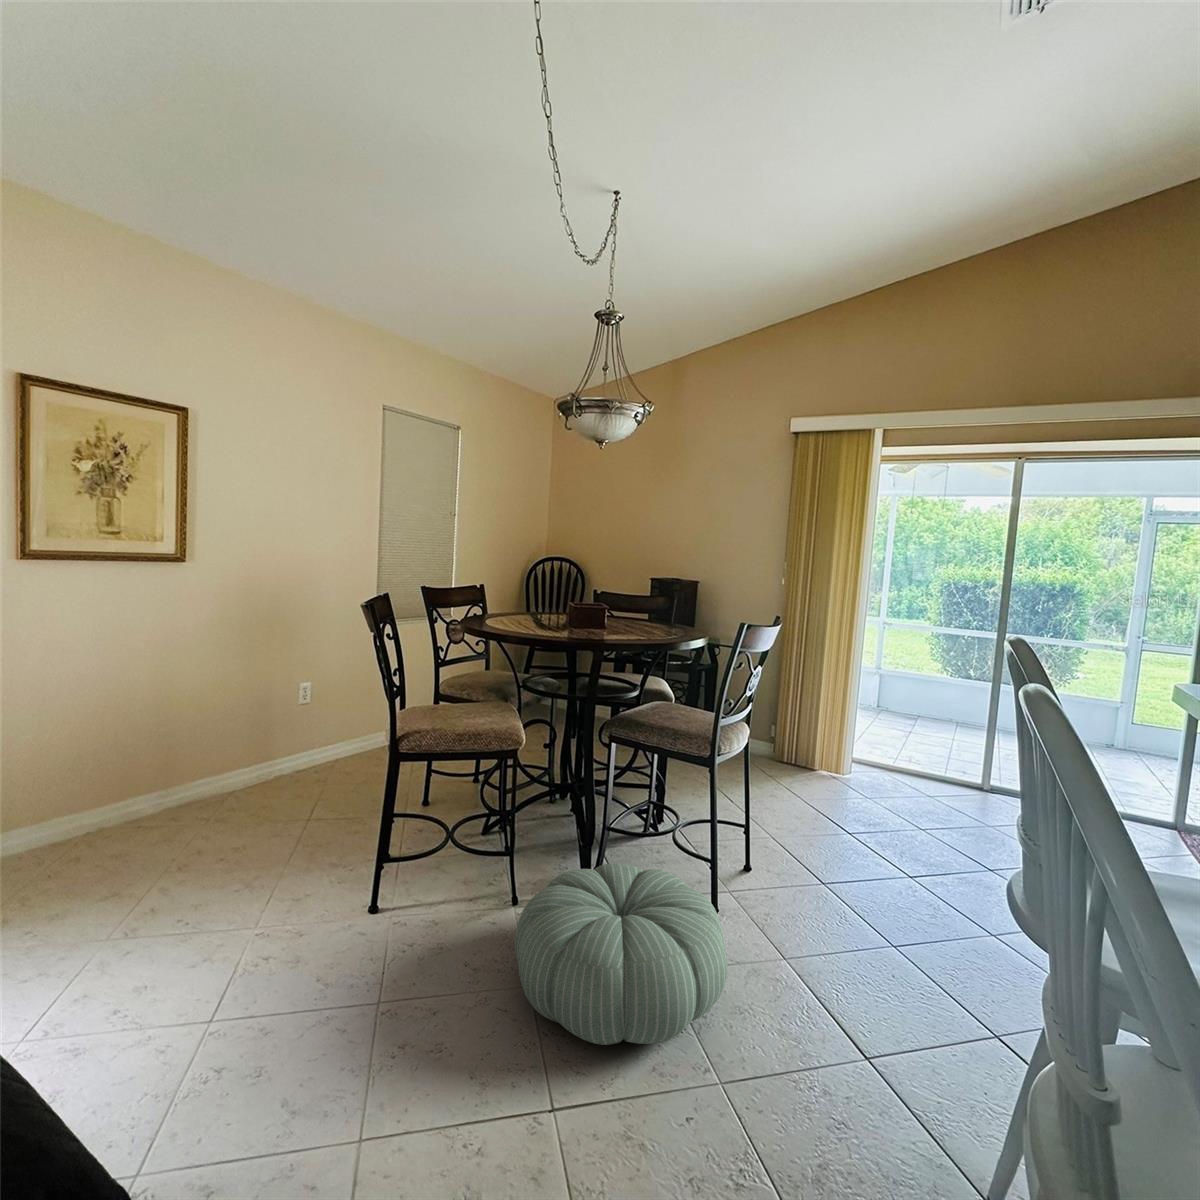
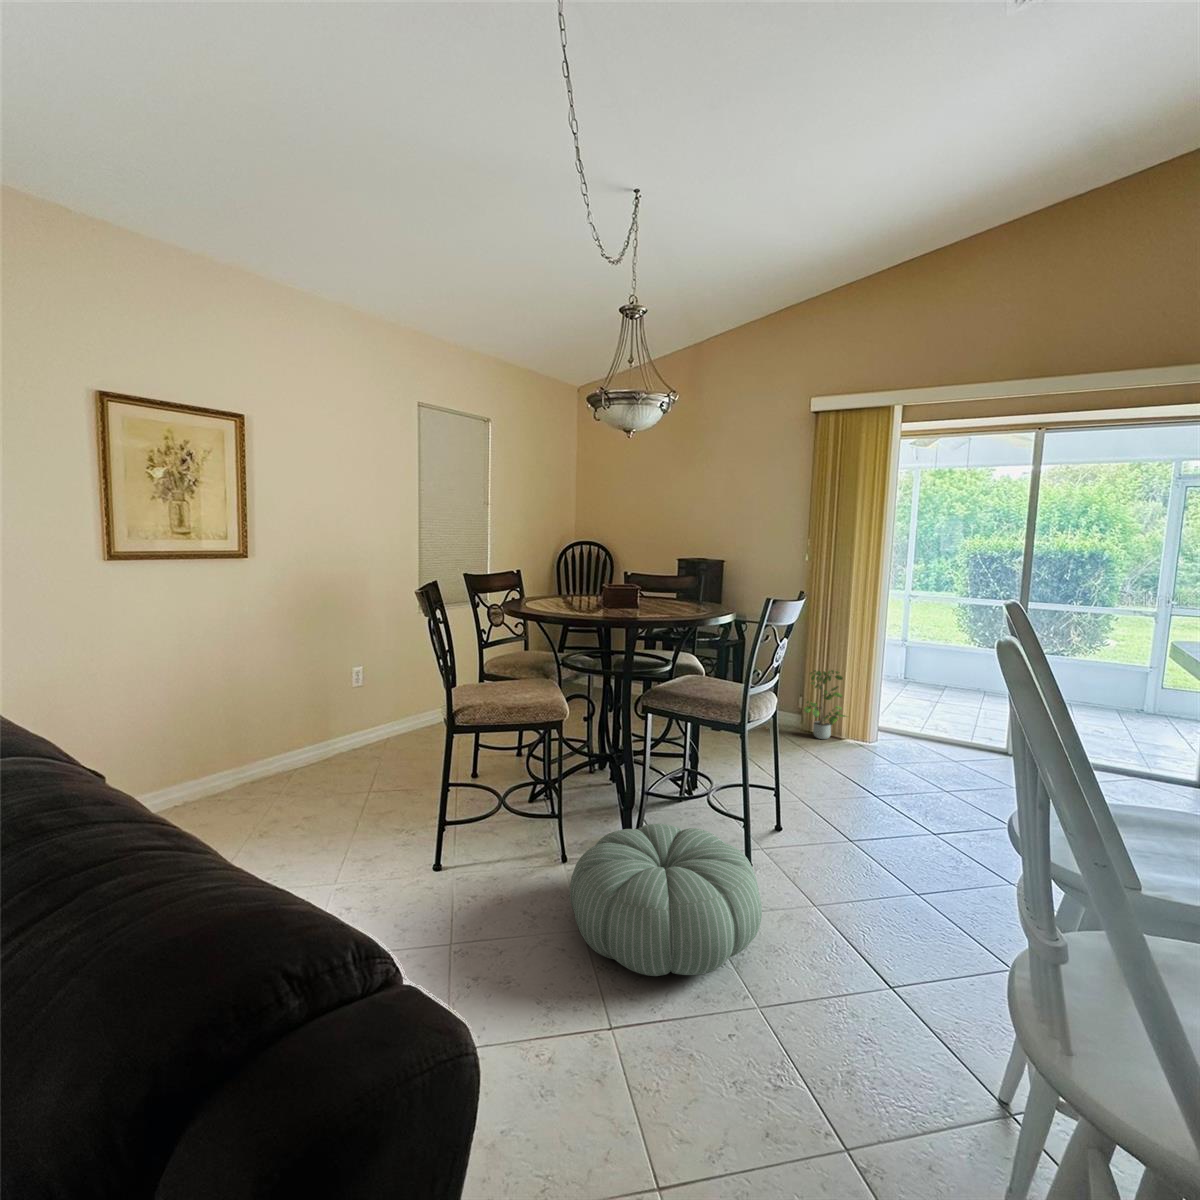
potted plant: none [774,696,821,769] -> present [804,670,846,739]

